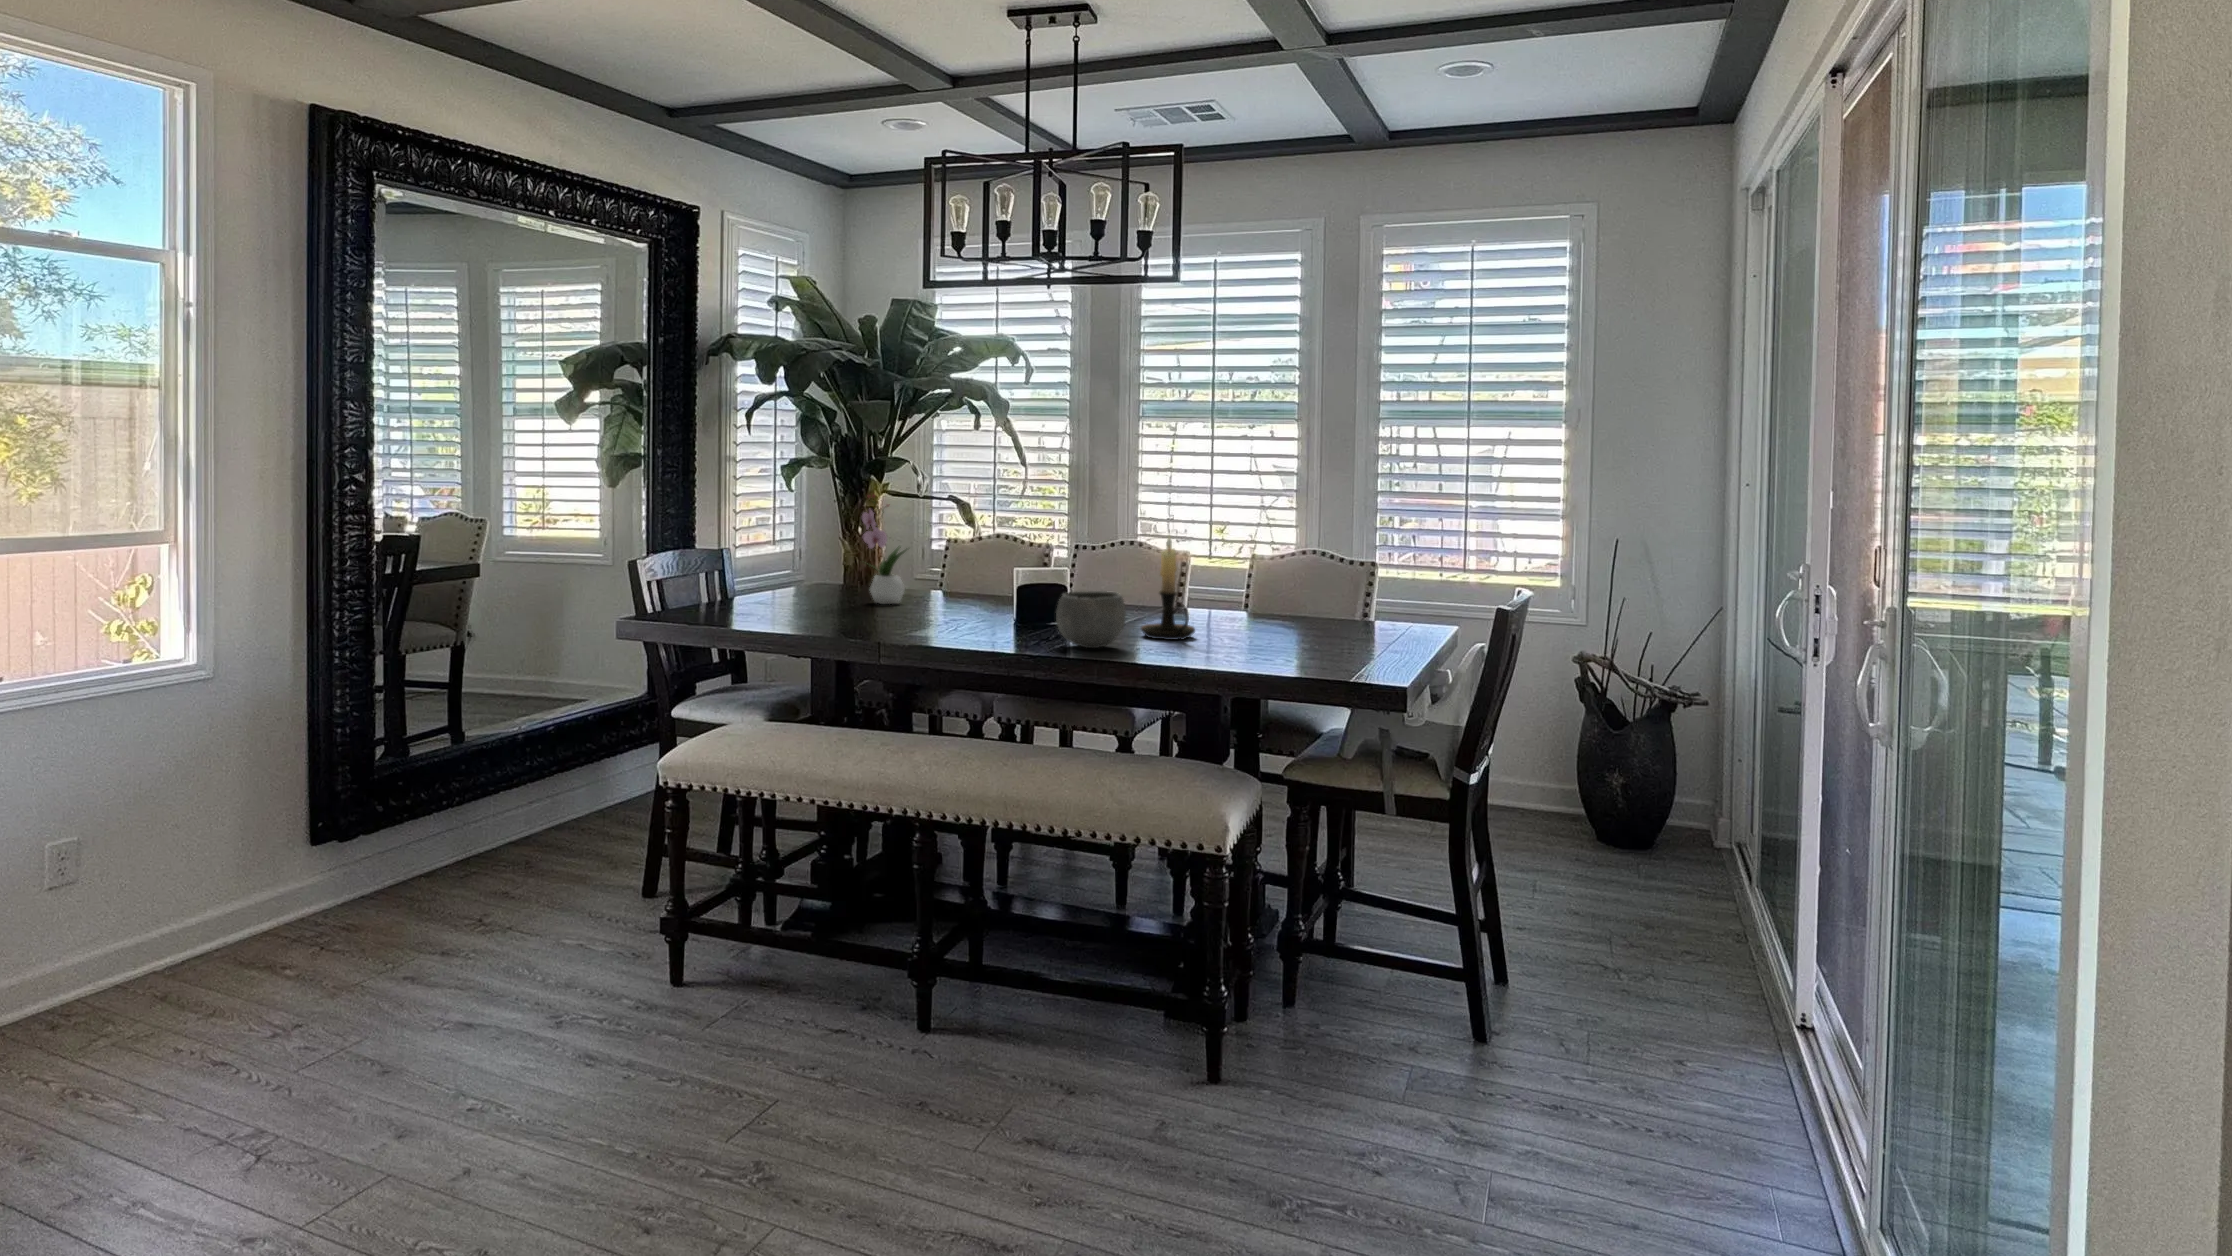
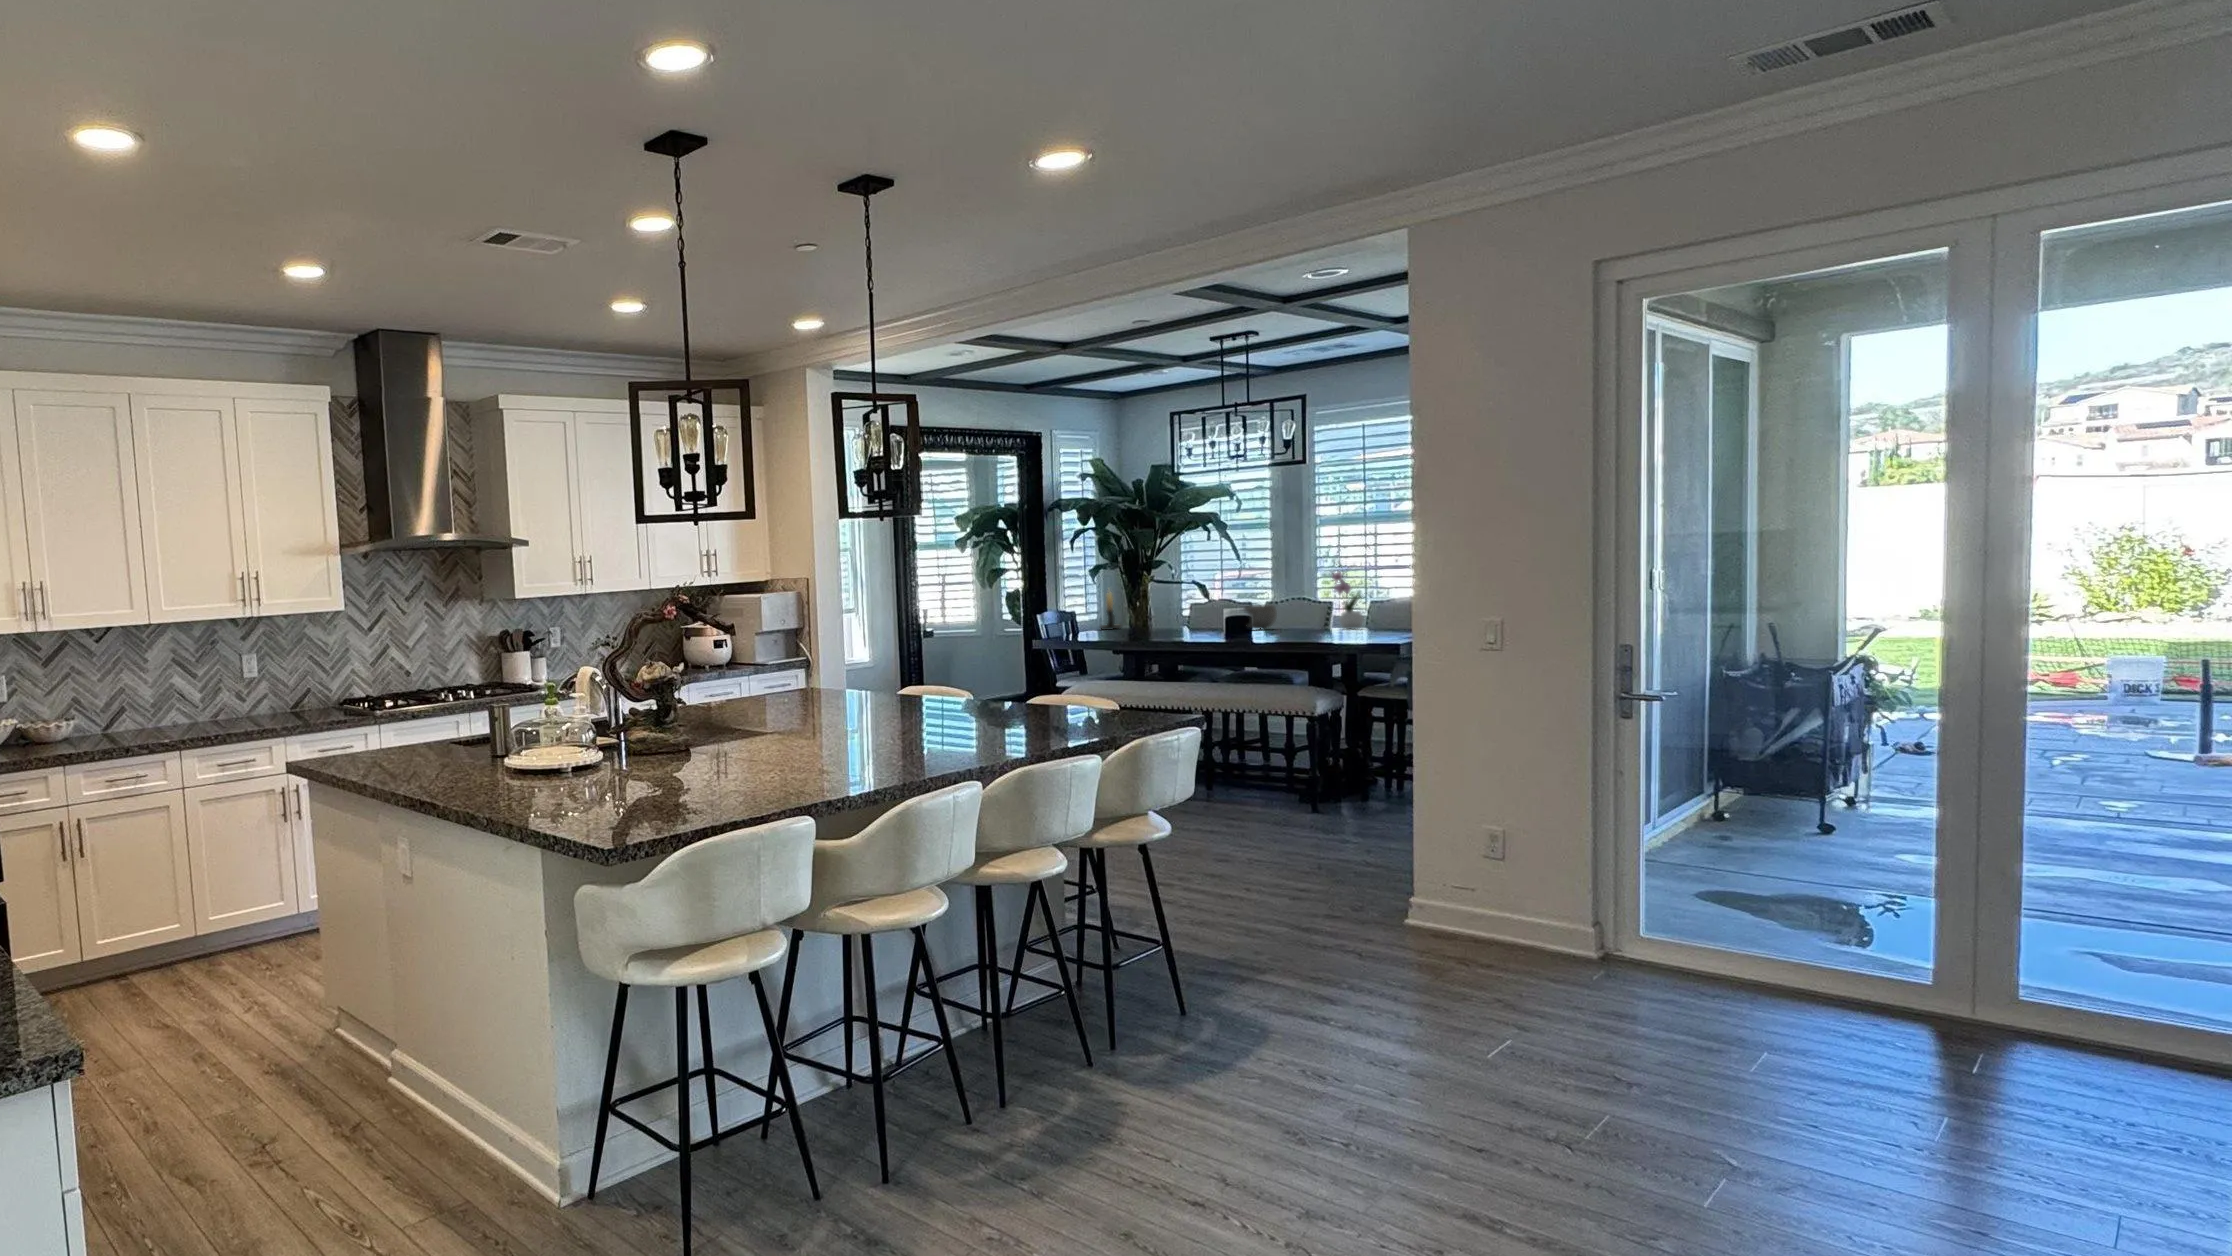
flower arrangement: present [862,495,906,604] -> present [1332,564,1364,629]
candle holder: present [1141,537,1195,640] -> present [1100,592,1121,630]

